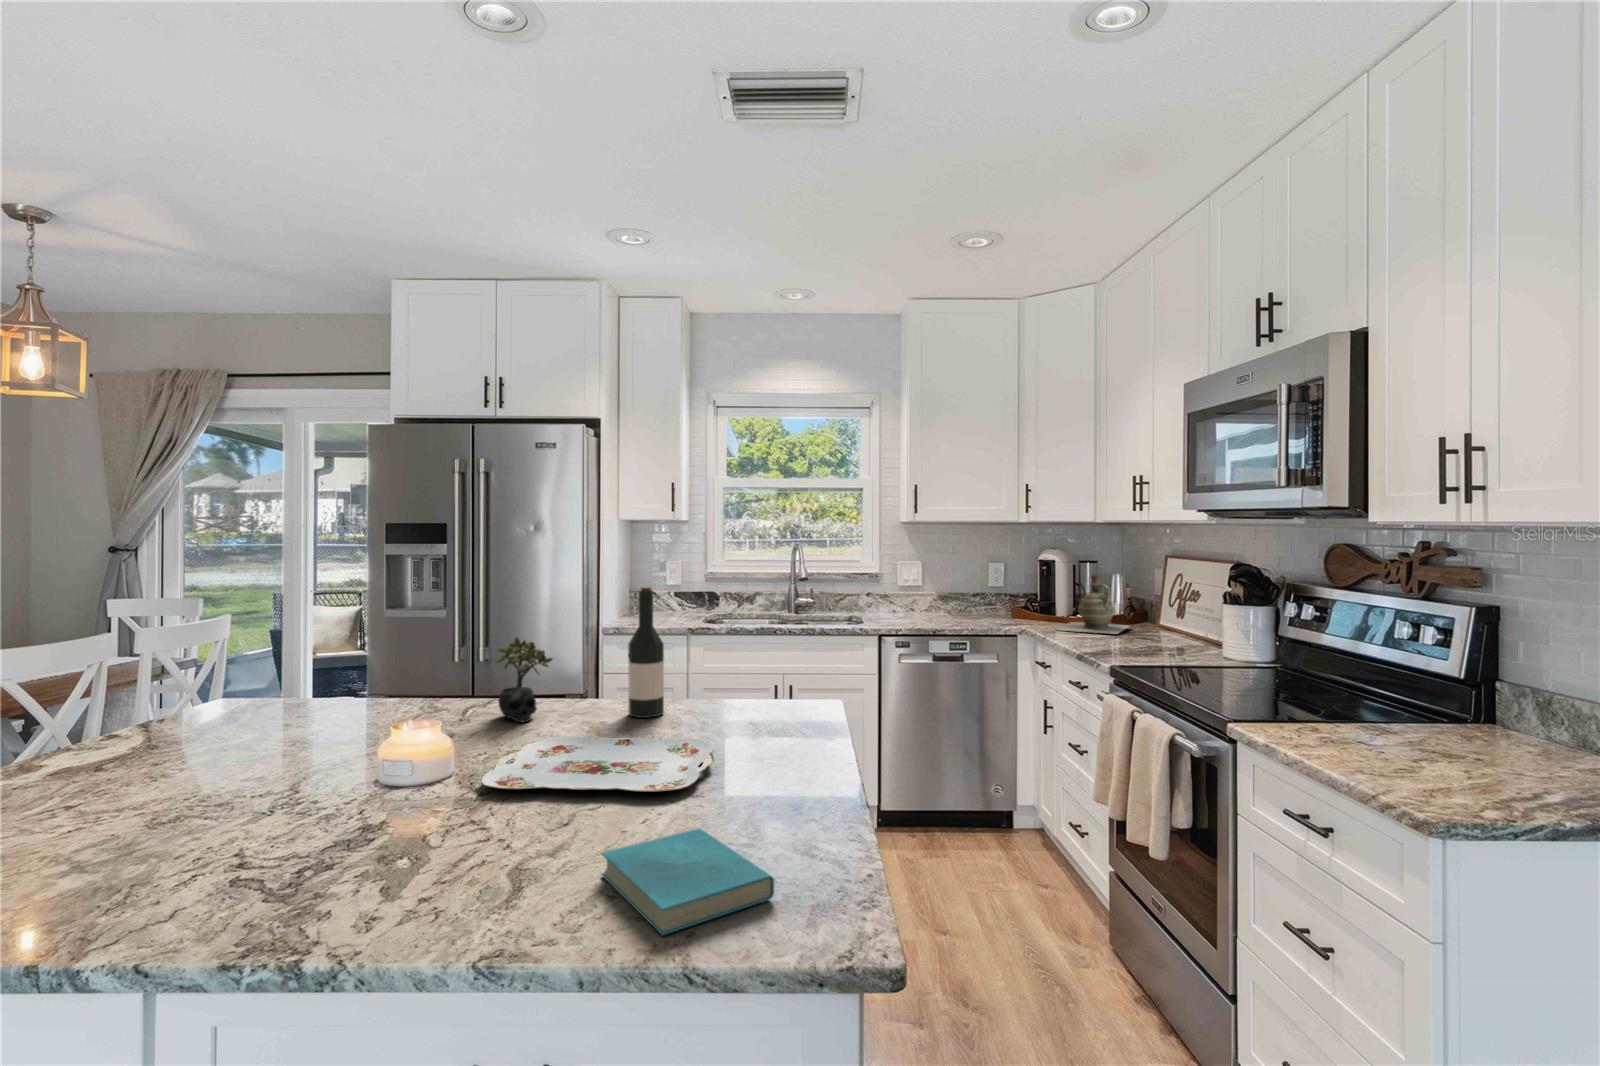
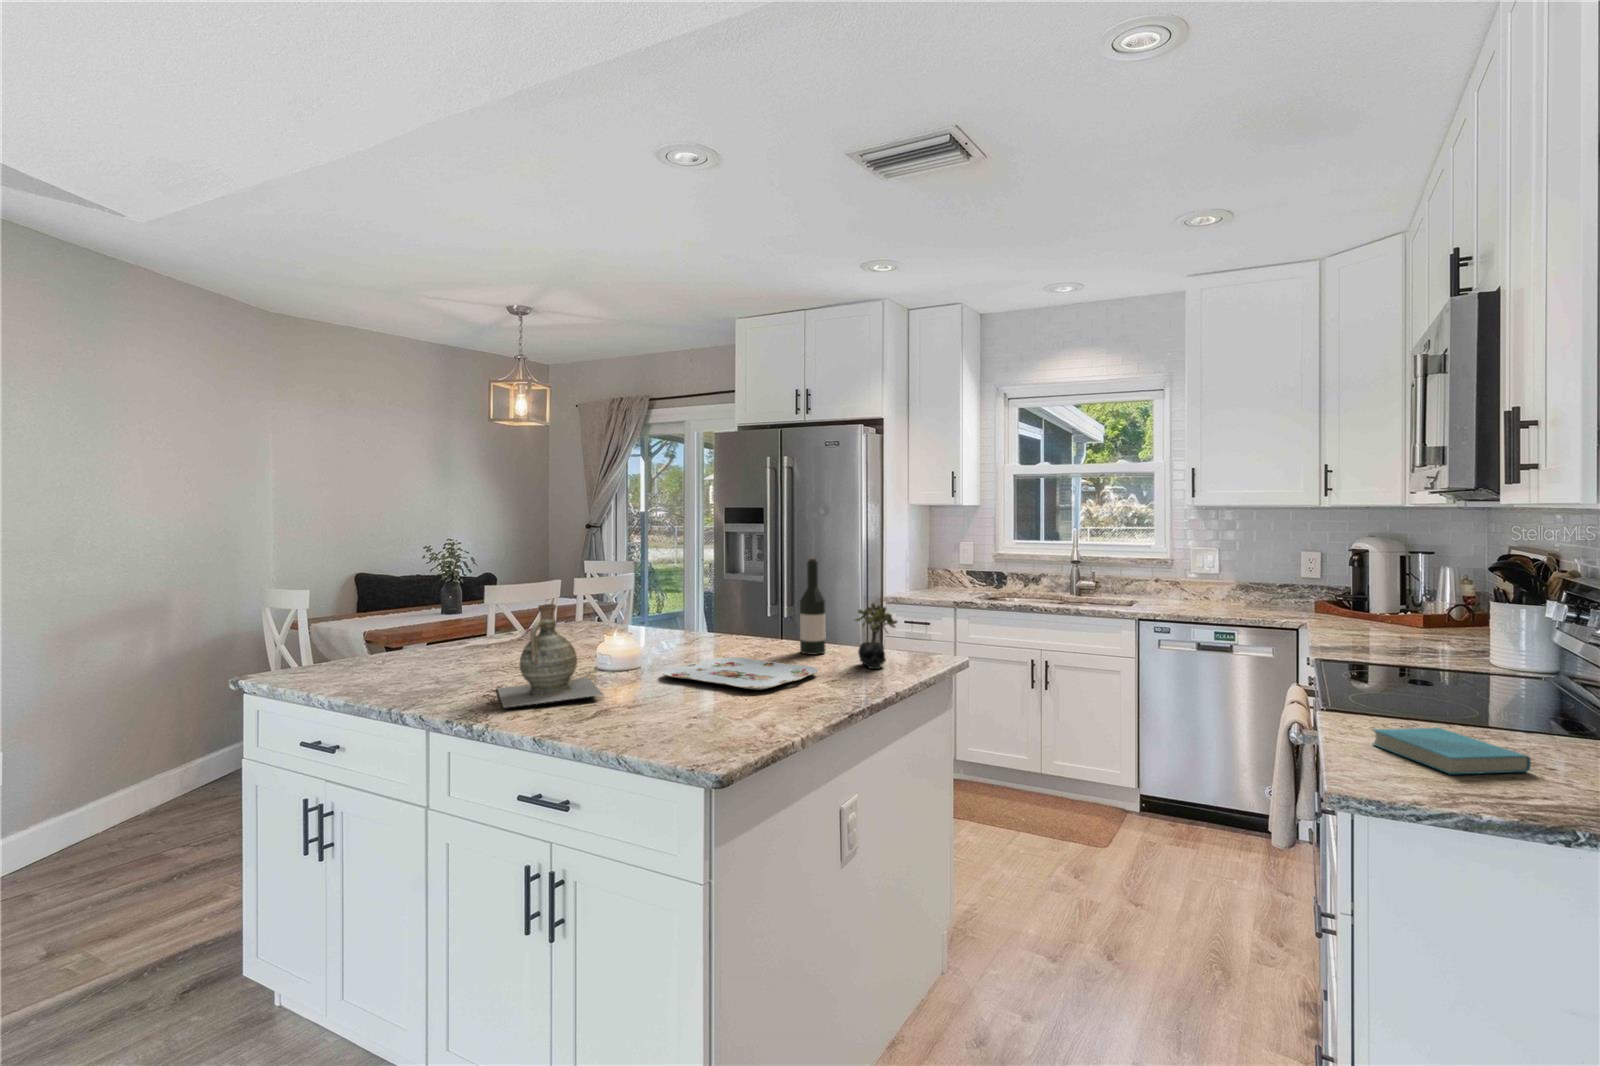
ceramic jug: present [1057,575,1129,634] -> present [498,604,603,708]
succulent plant: present [495,638,552,722] -> present [855,603,897,669]
book: present [602,828,774,935] -> present [1373,728,1531,774]

